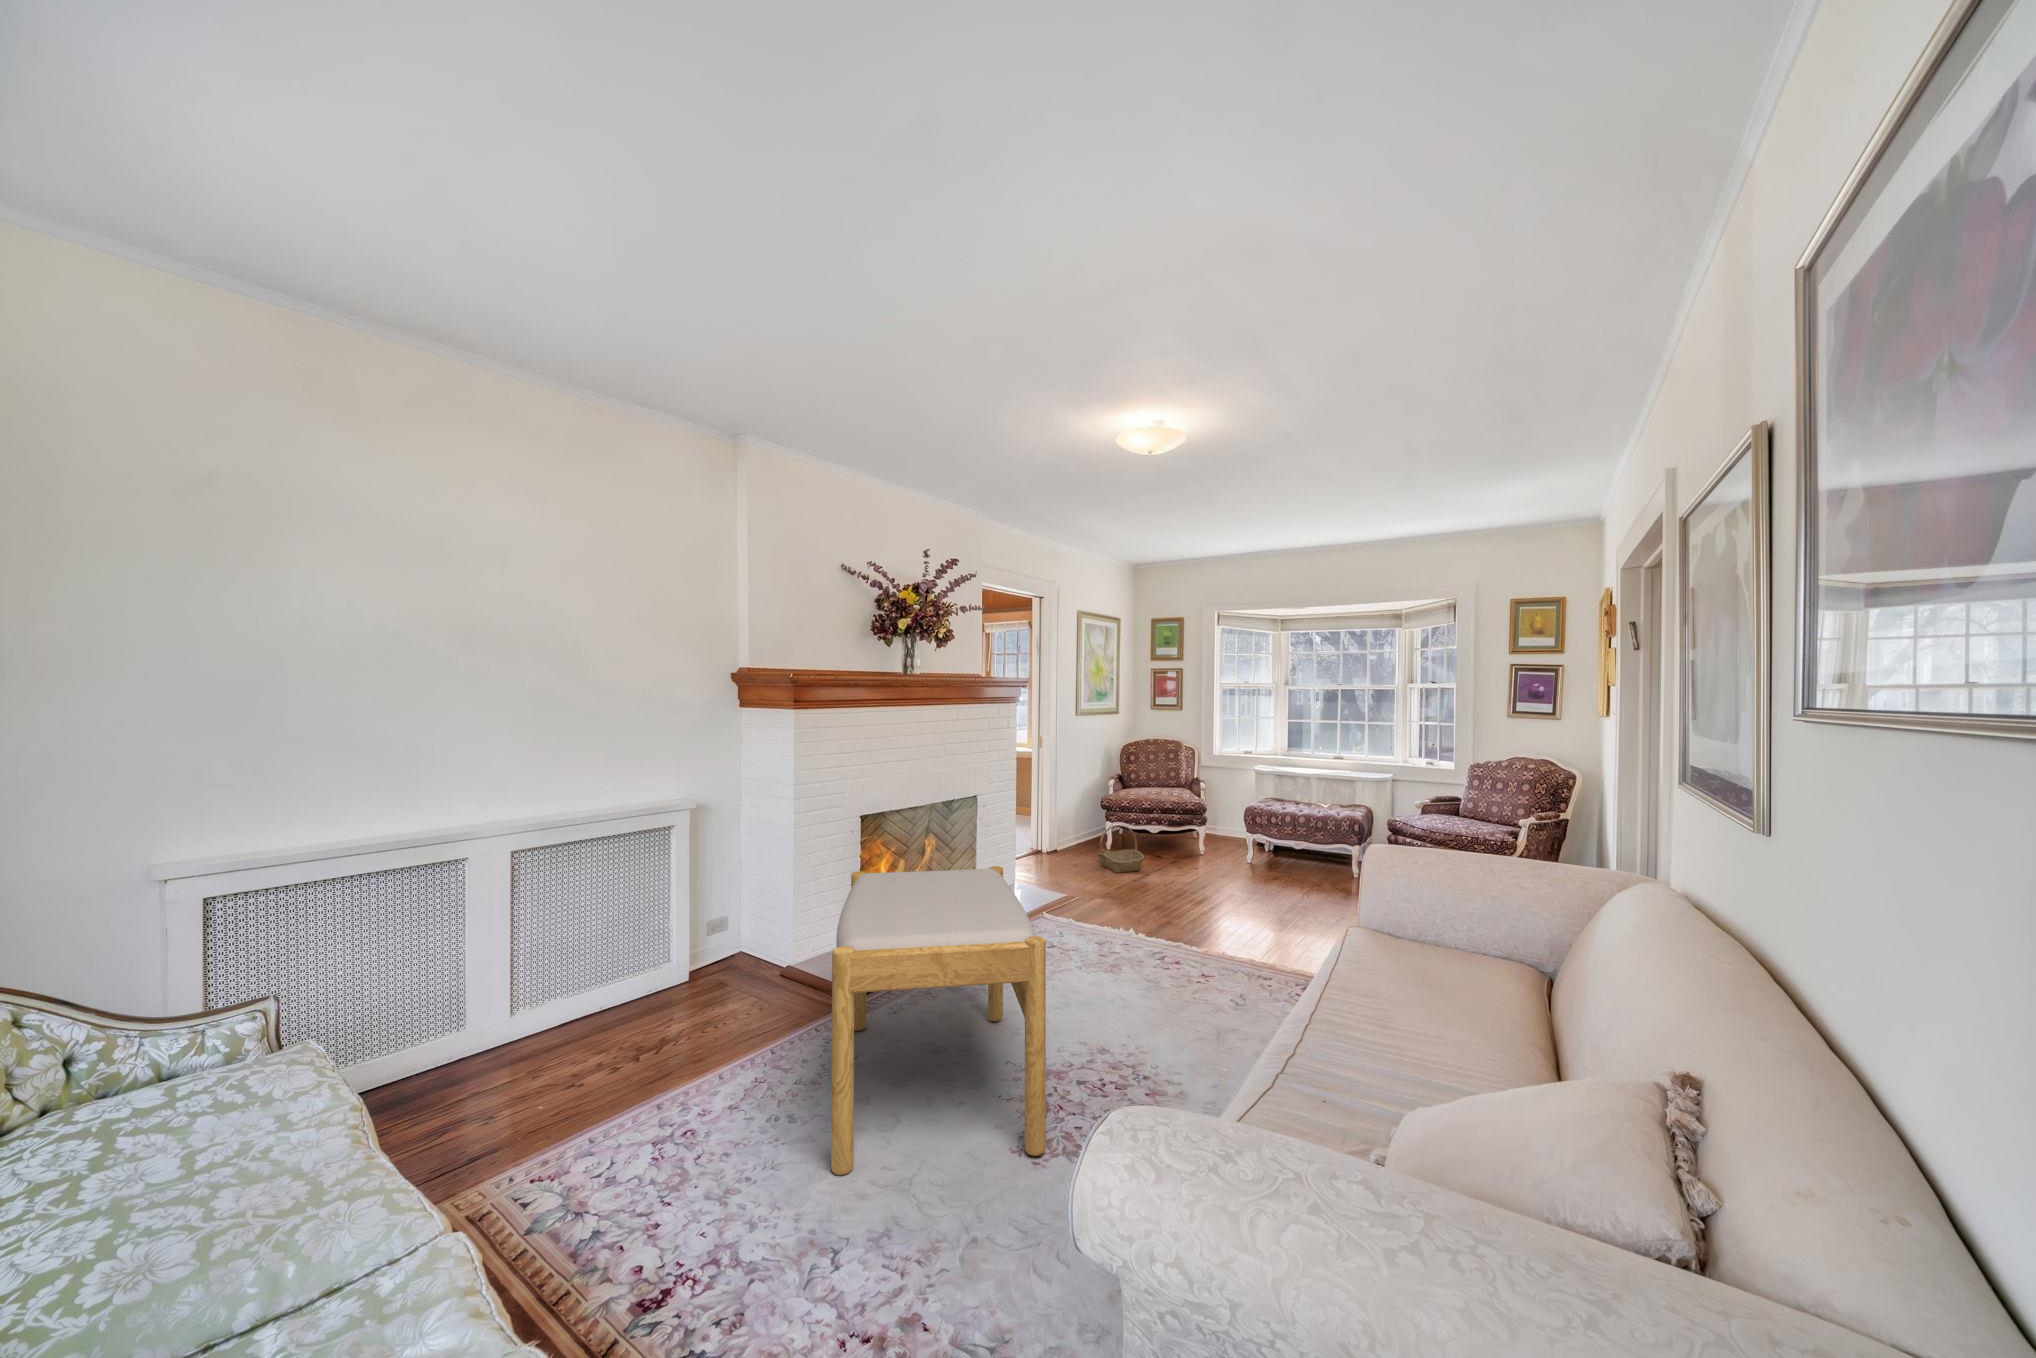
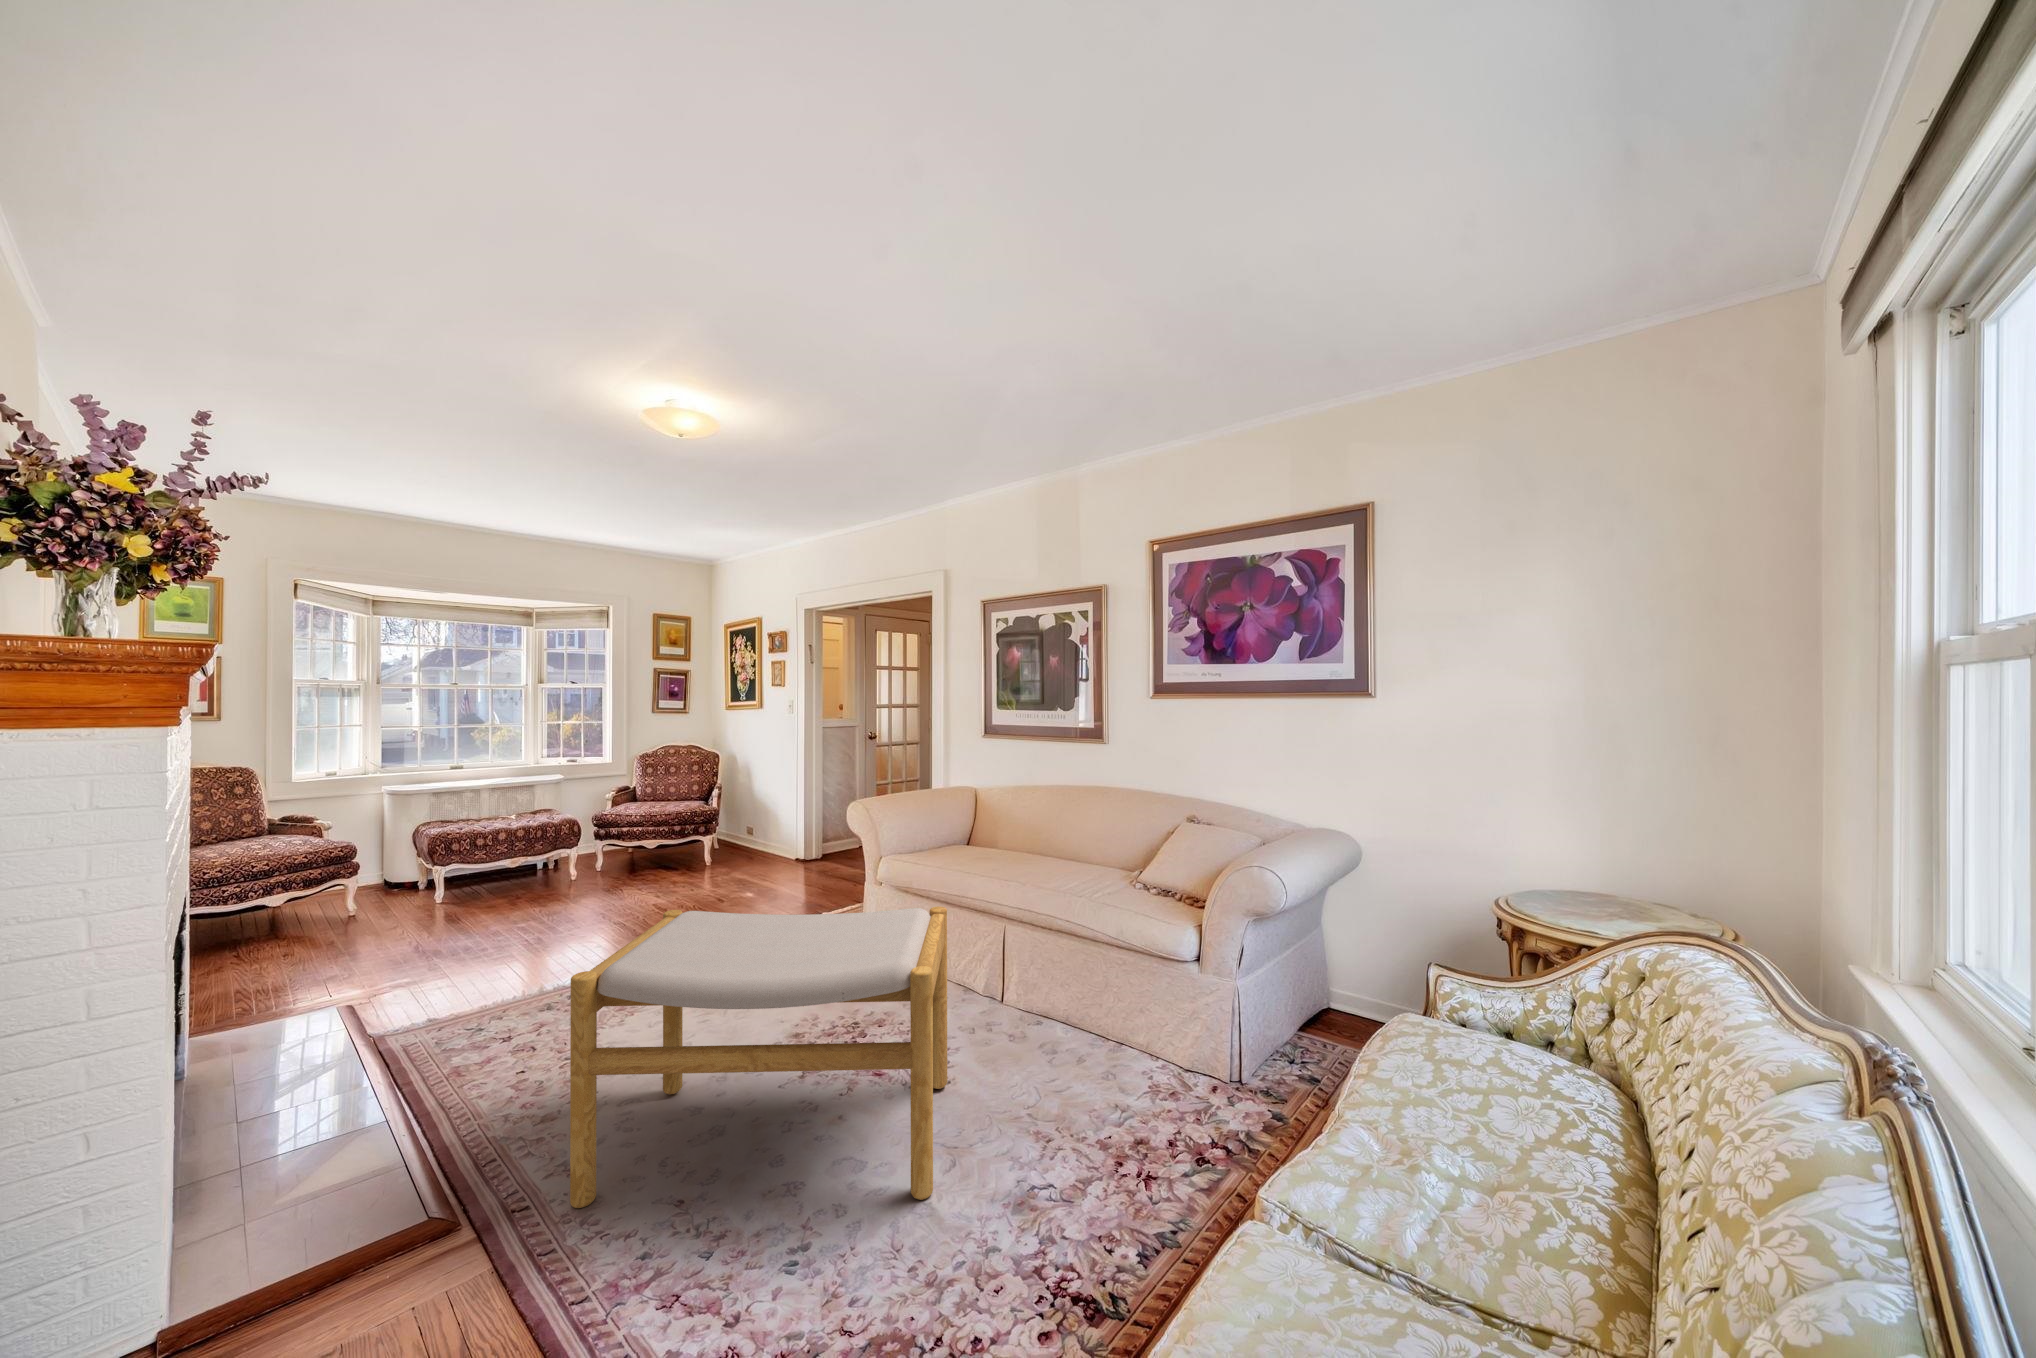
basket: present [1097,825,1144,873] -> none [204,901,318,976]

